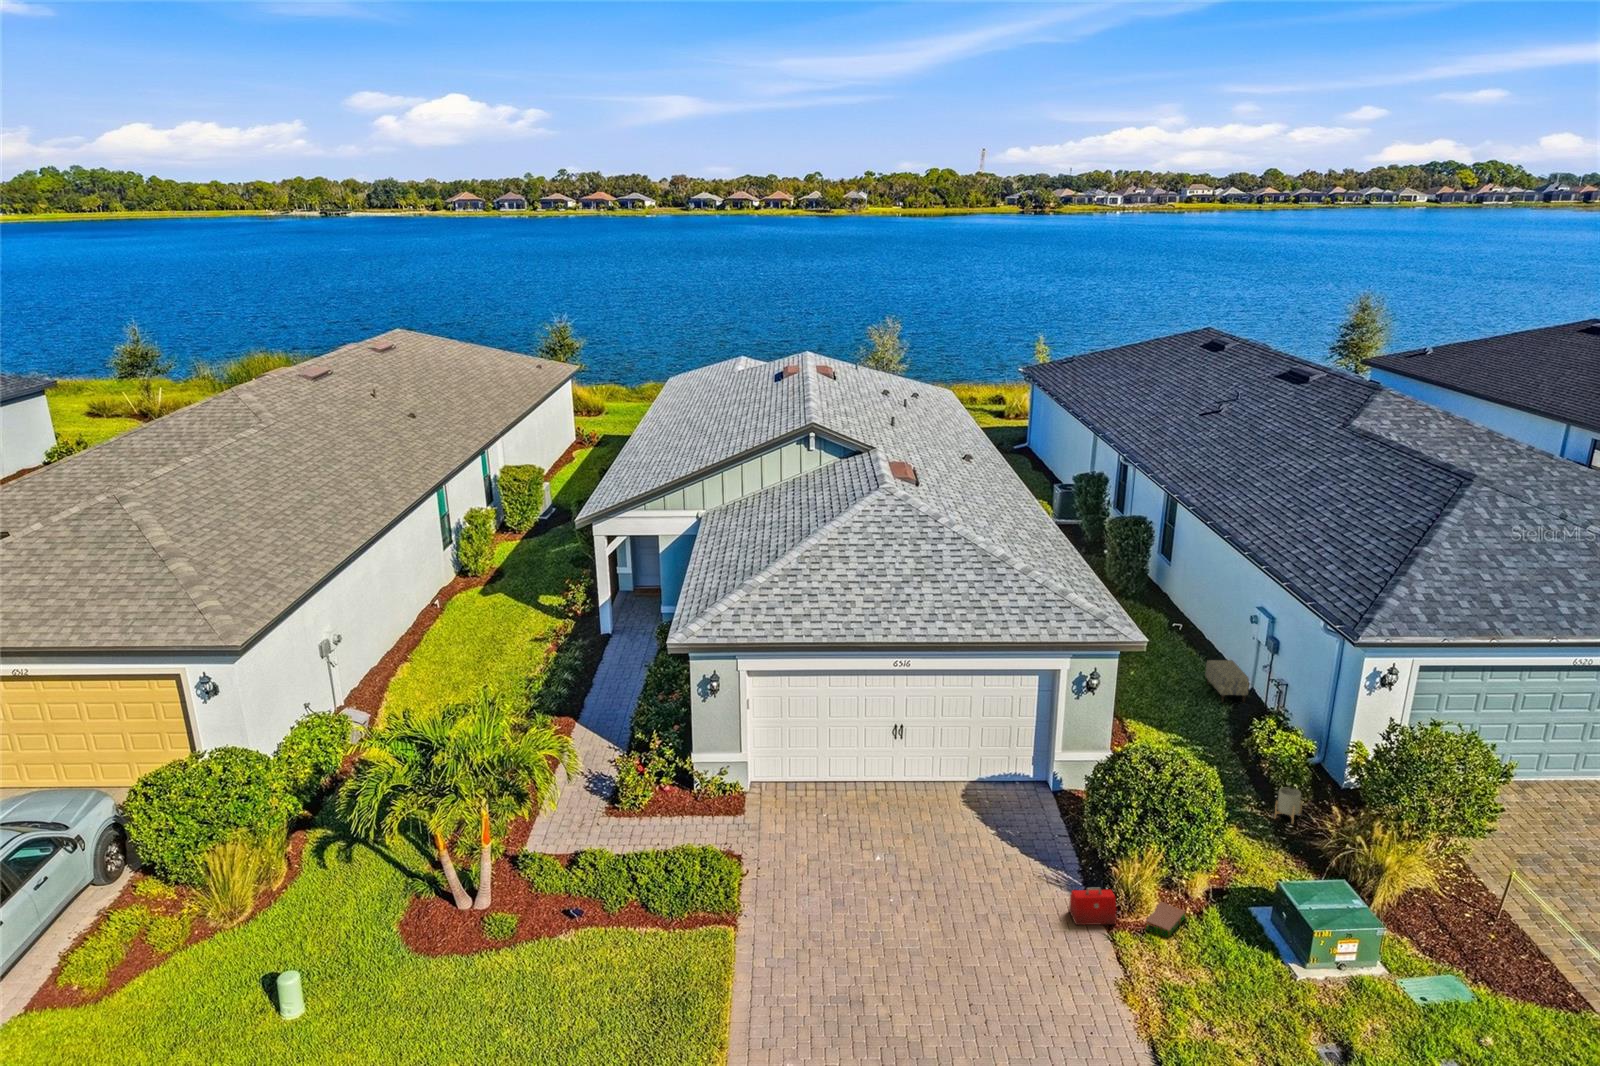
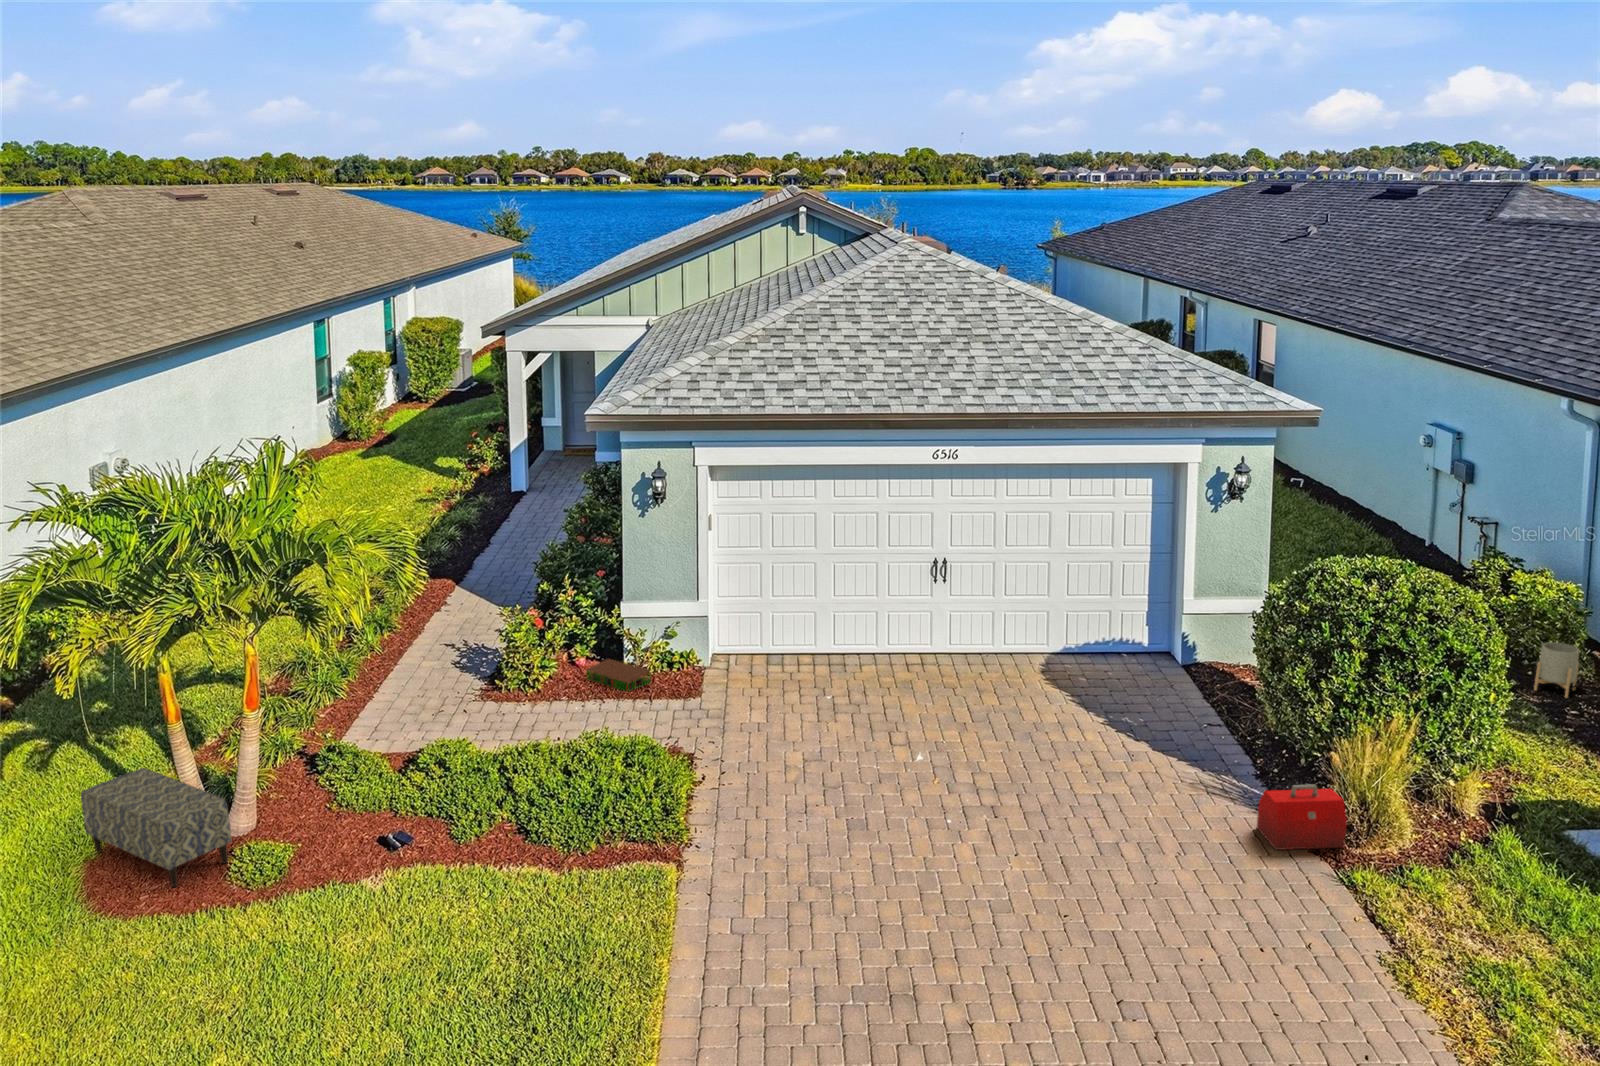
bench: present [1205,660,1249,702] -> present [81,768,232,887]
storage bin: present [1145,902,1185,935] -> present [586,659,651,691]

